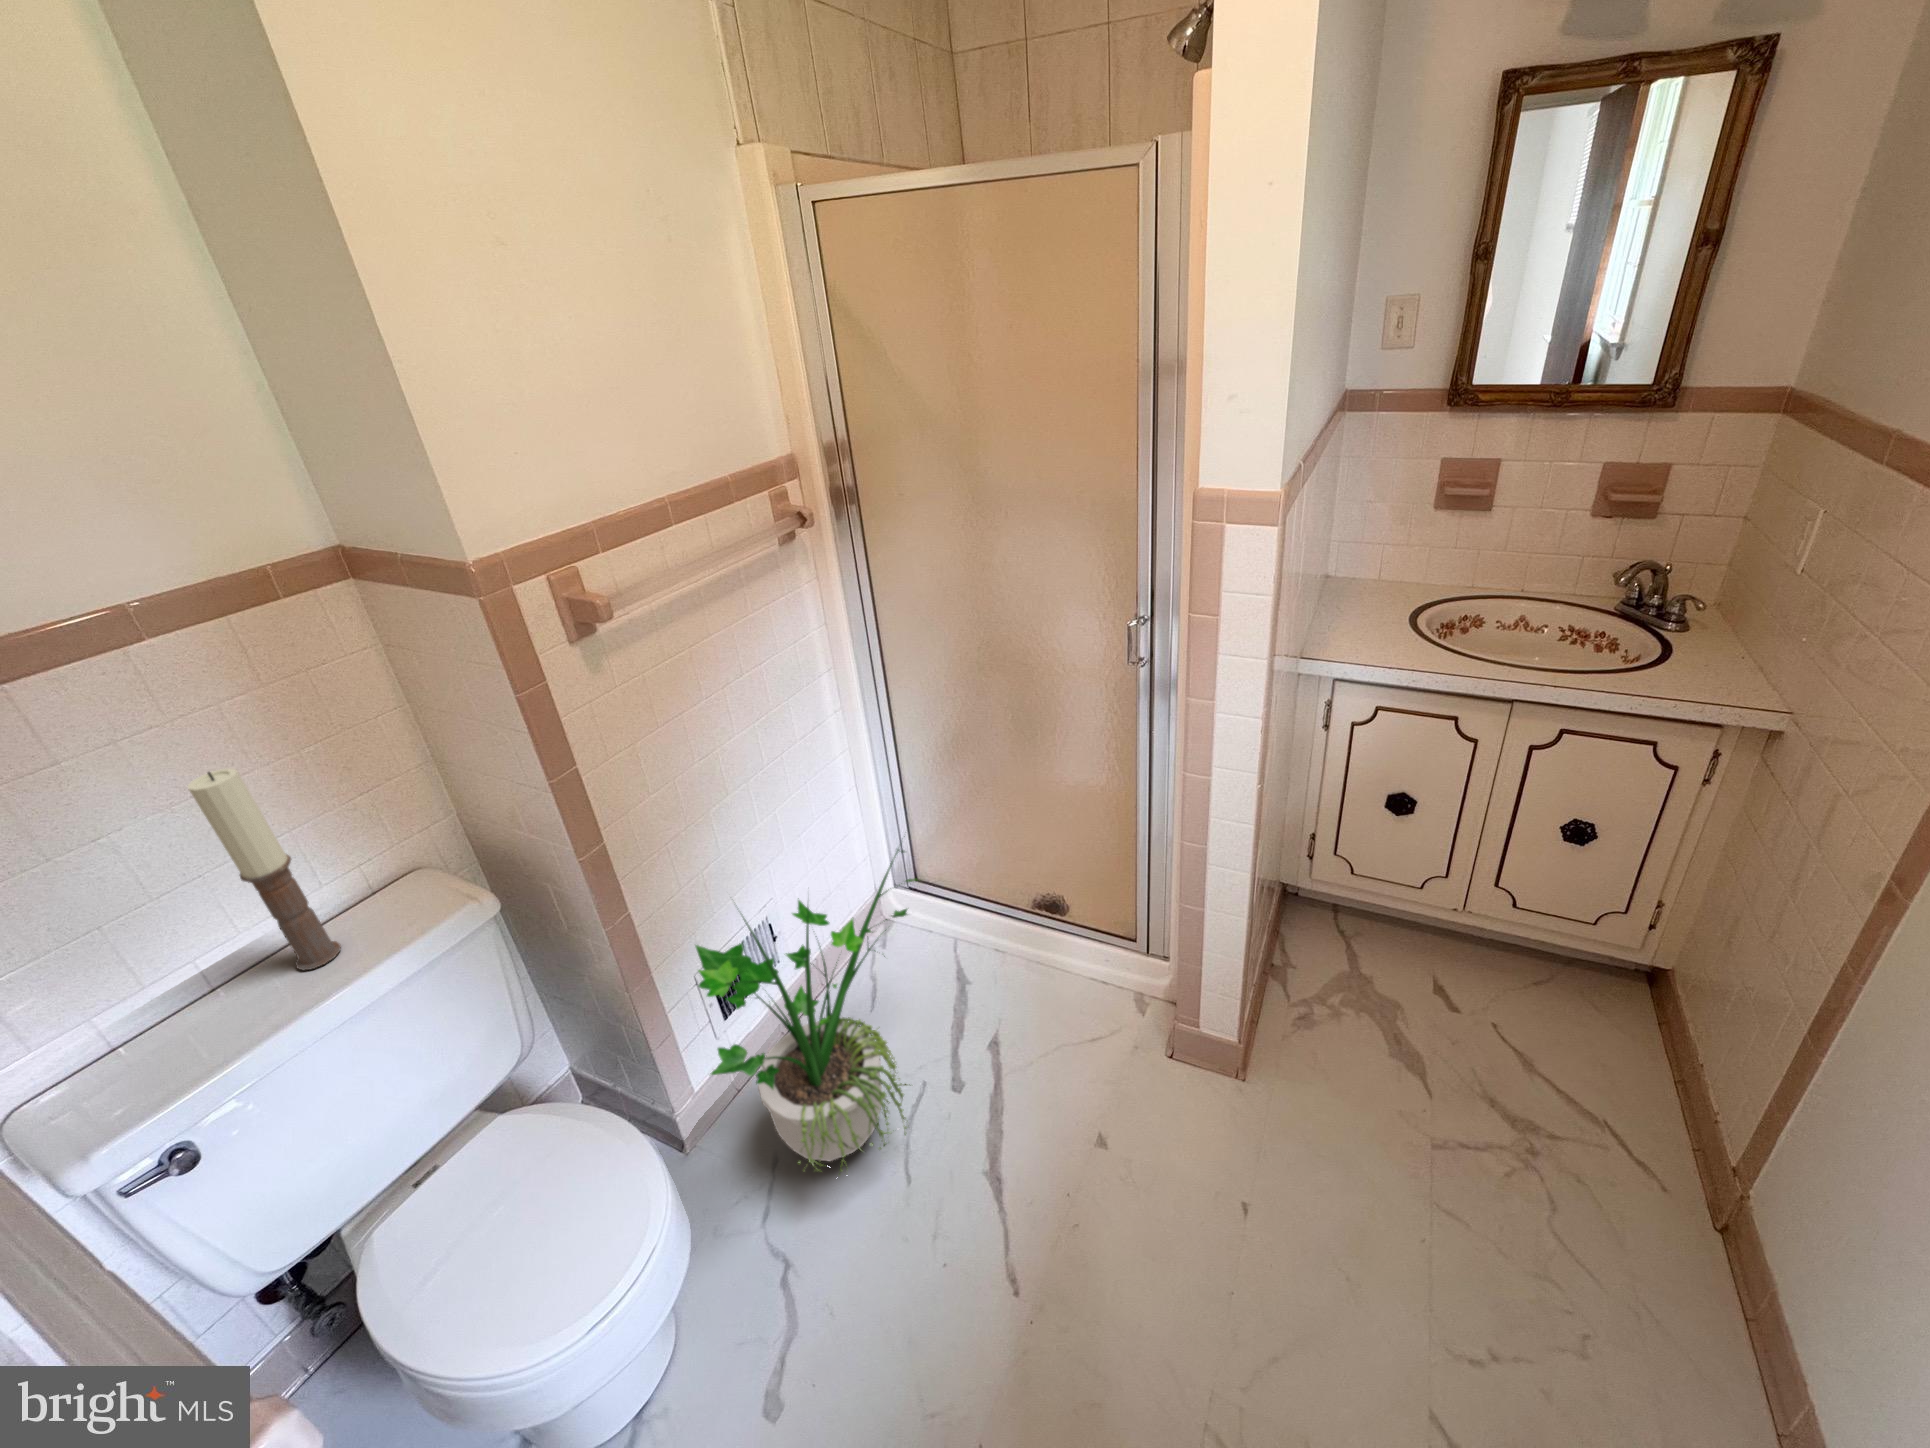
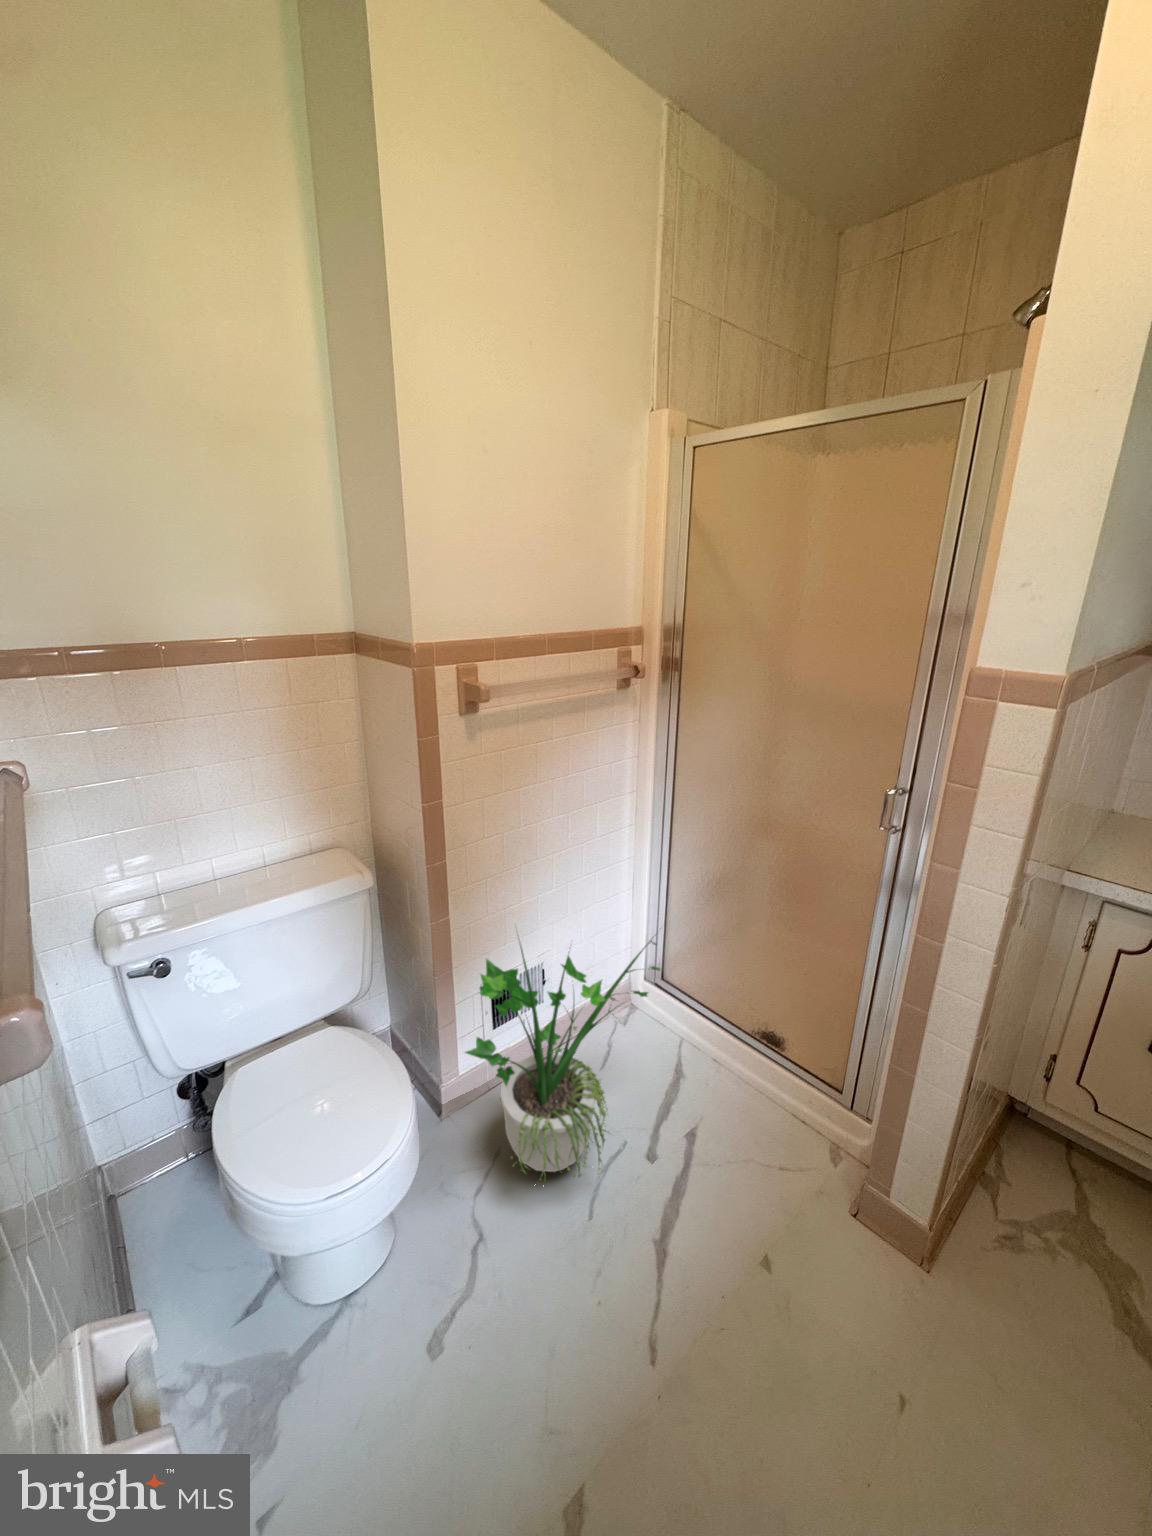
candle: present [188,768,341,970] -> none [233,740,281,883]

